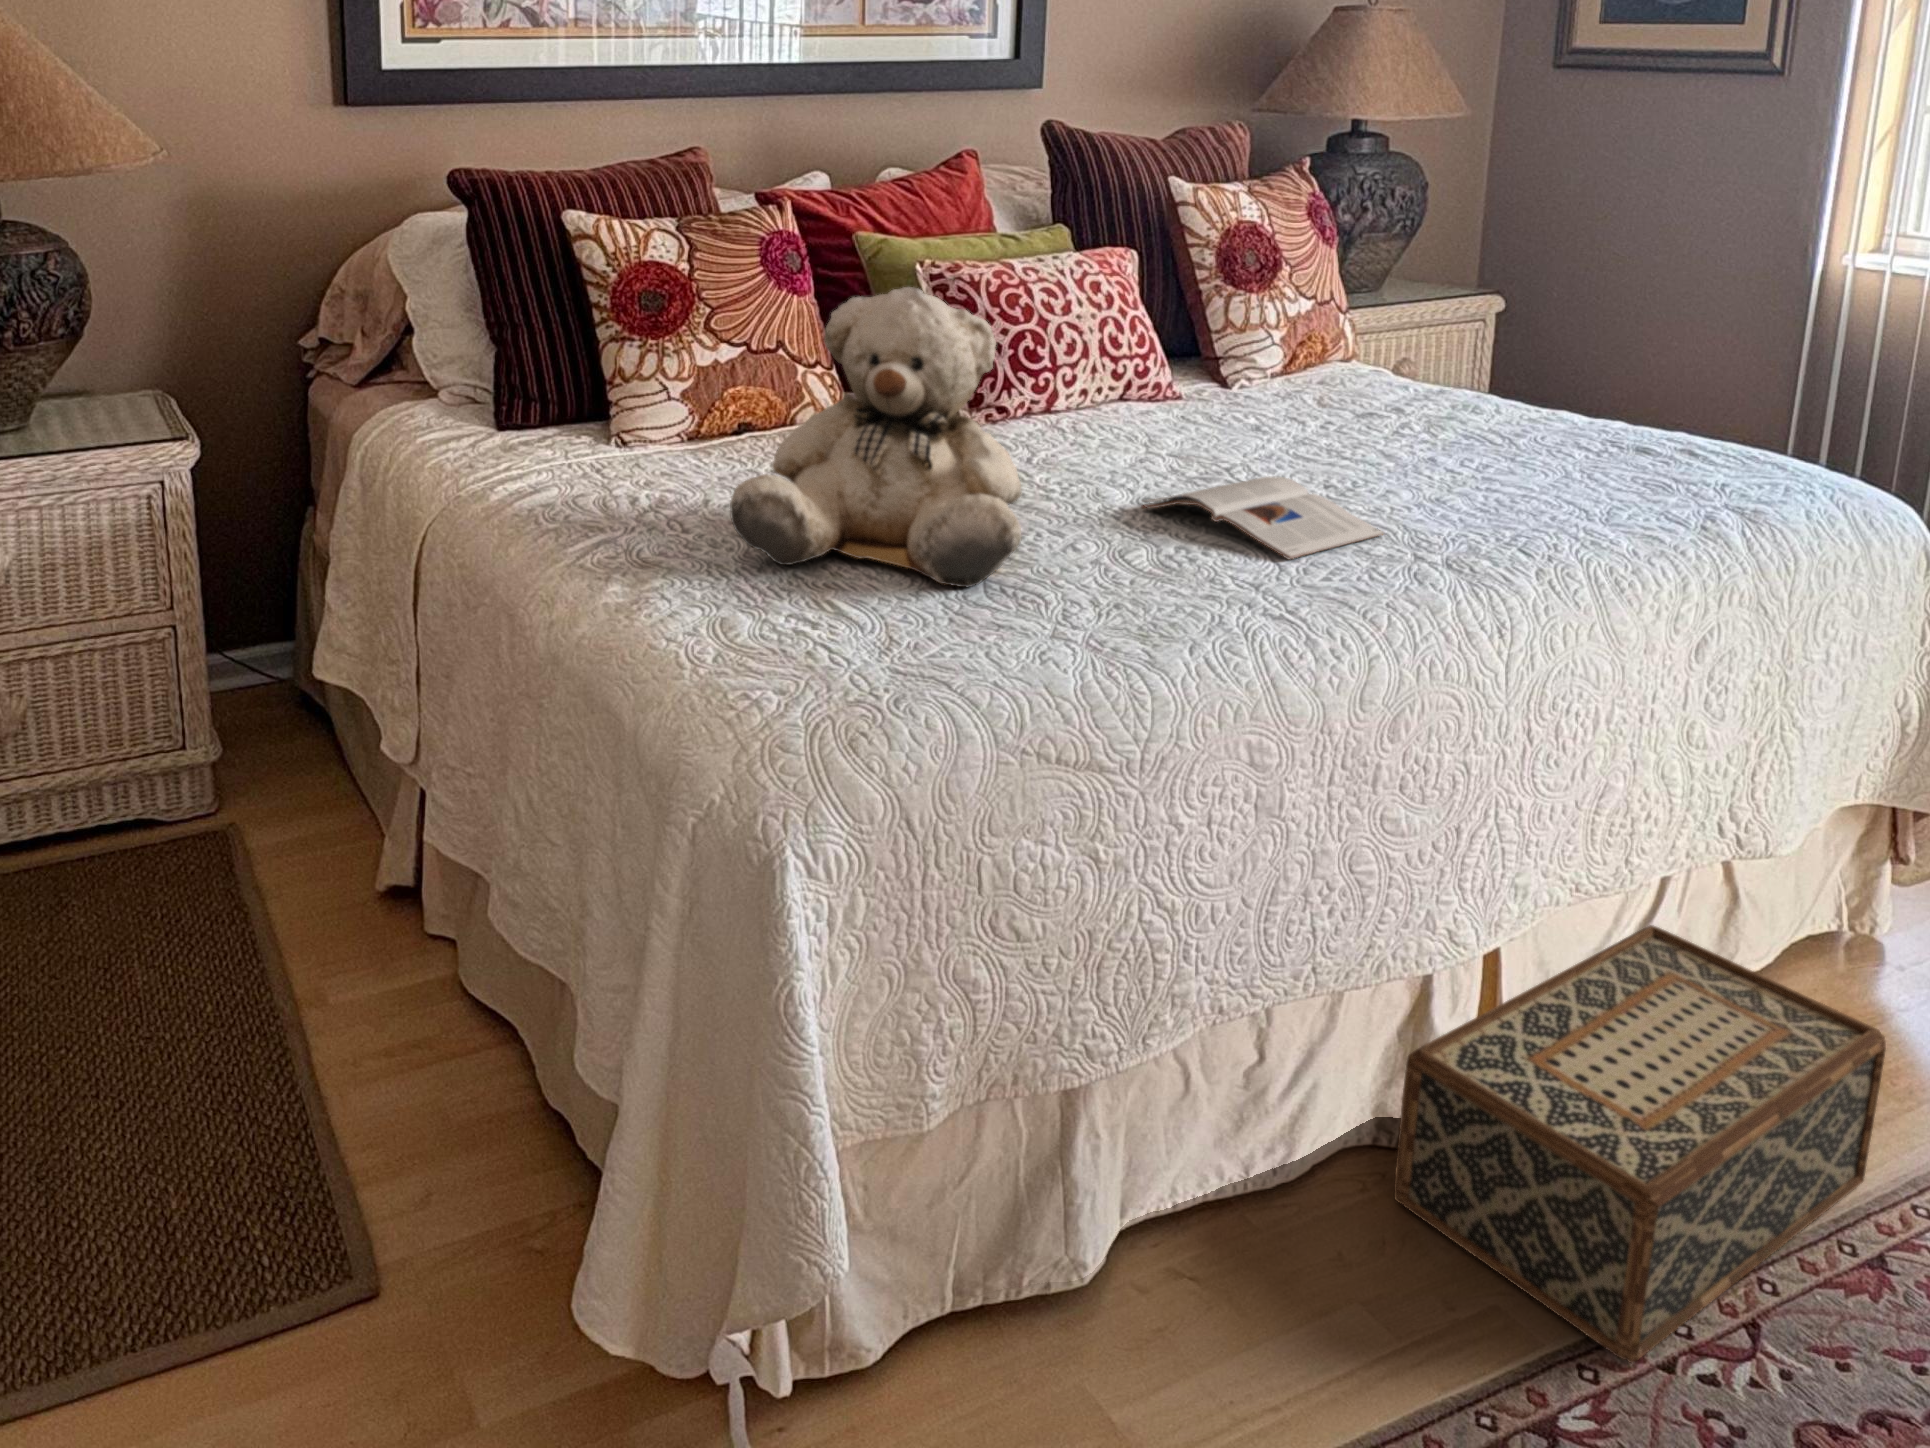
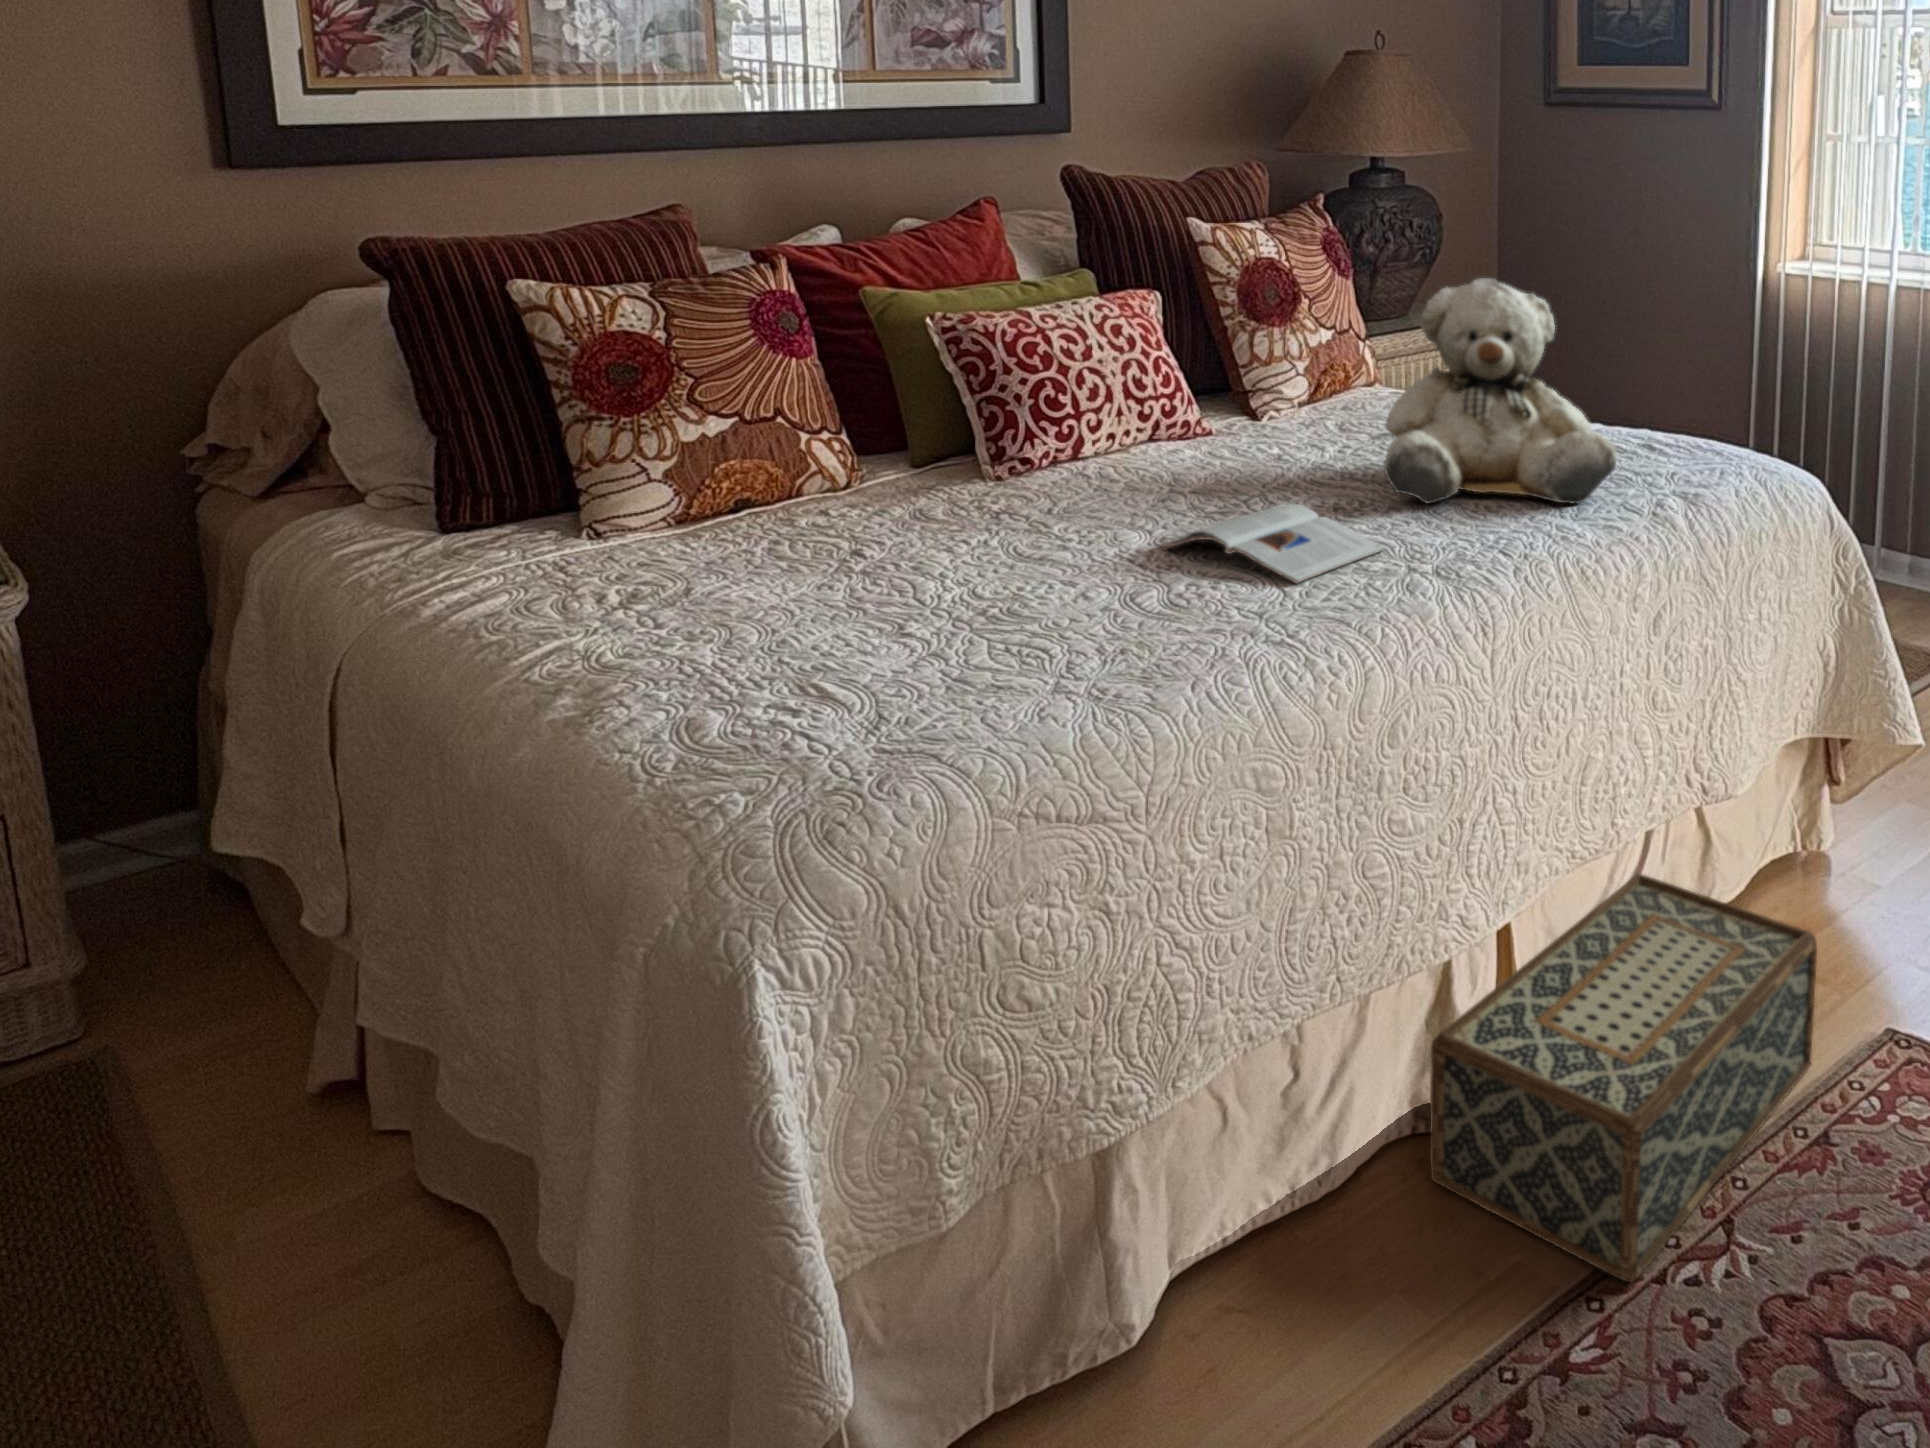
teddy bear: present [730,287,1022,587] -> present [1384,278,1617,504]

